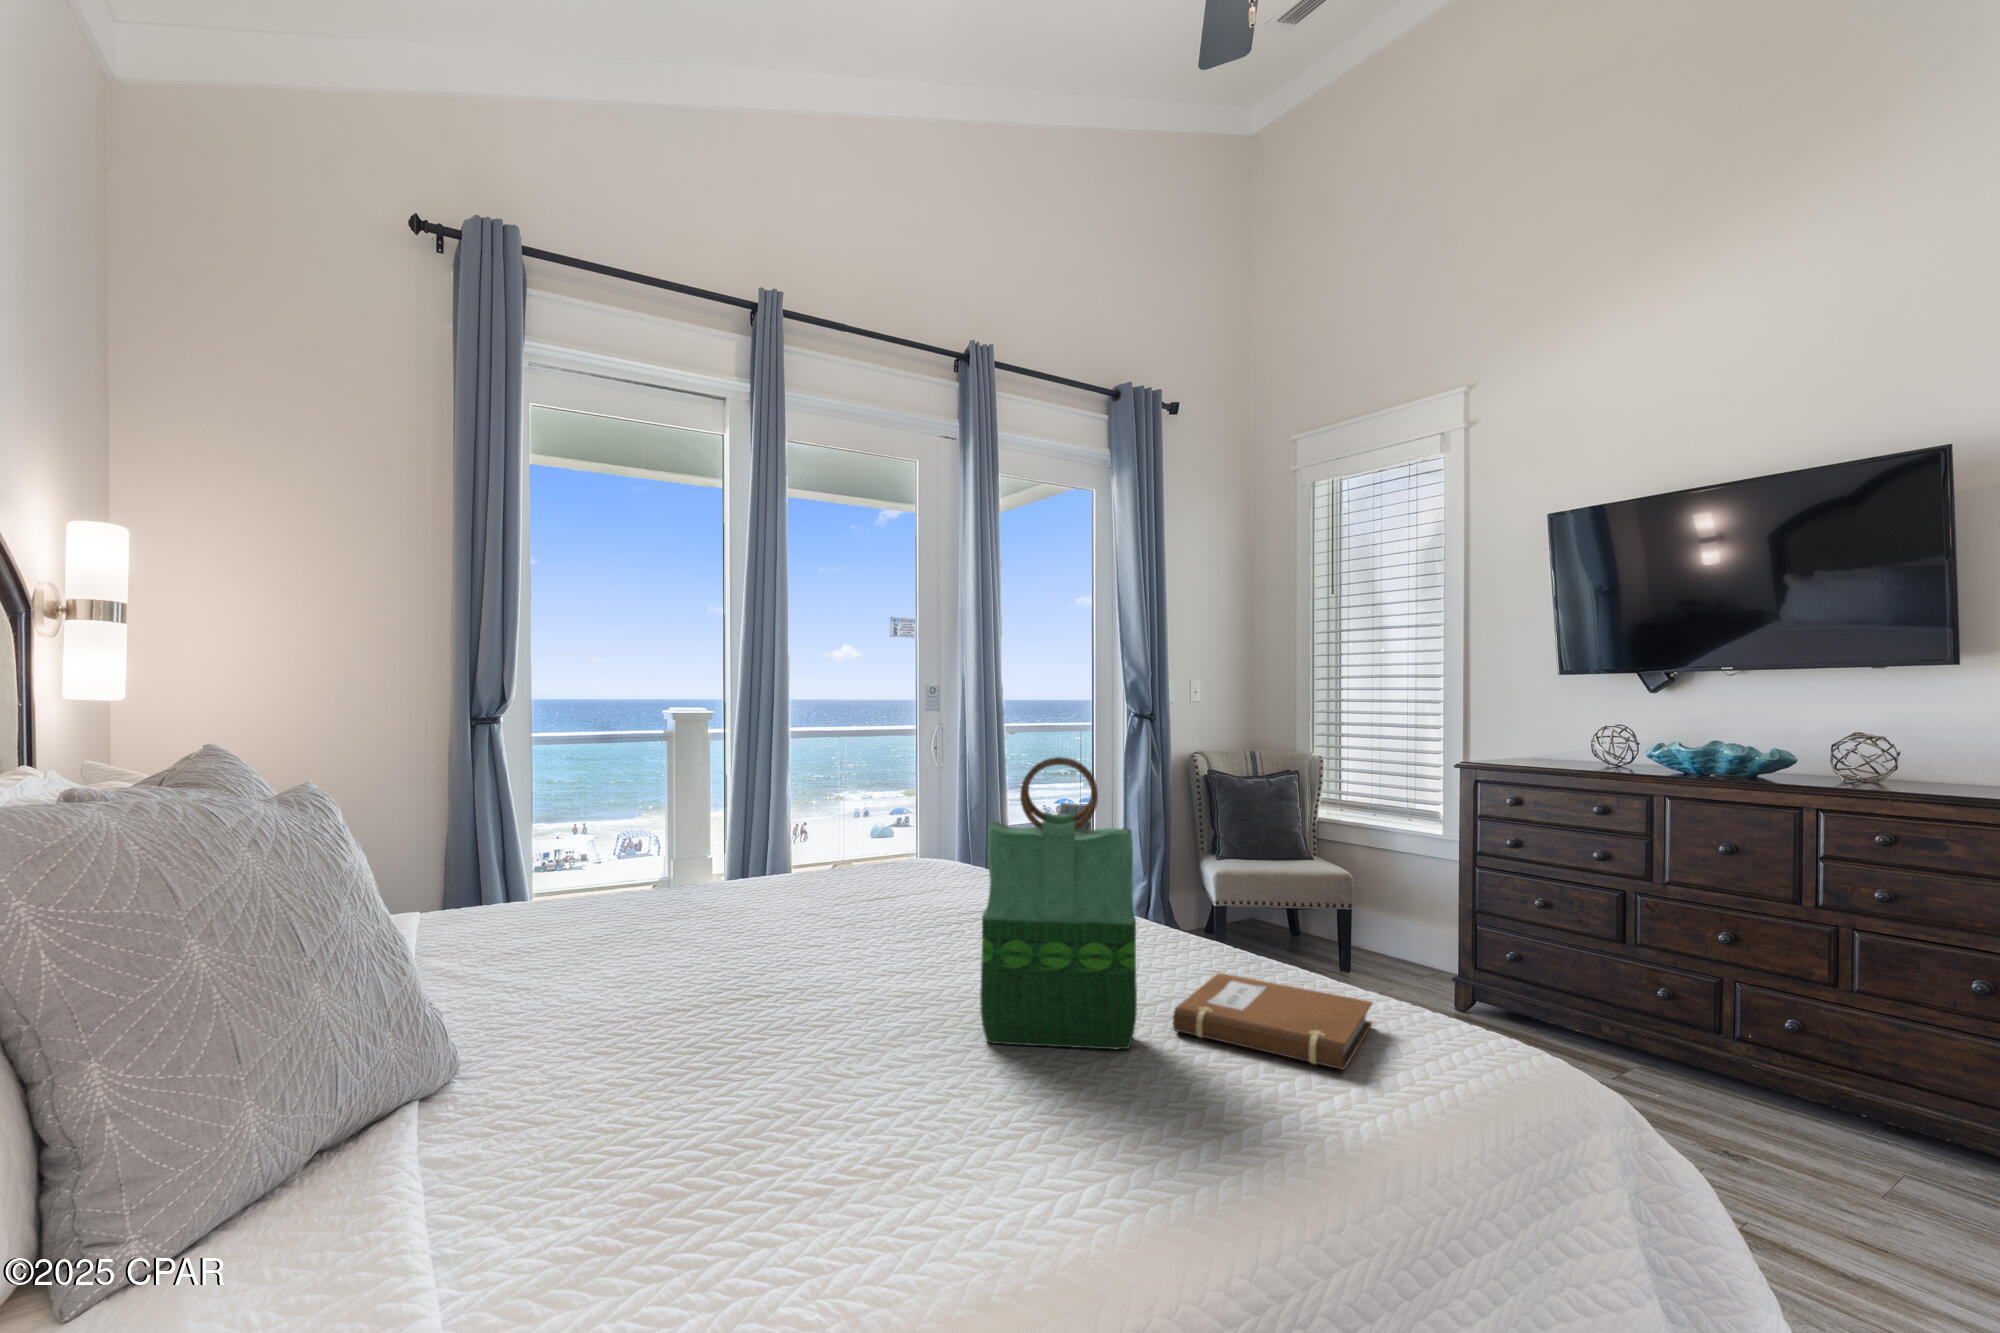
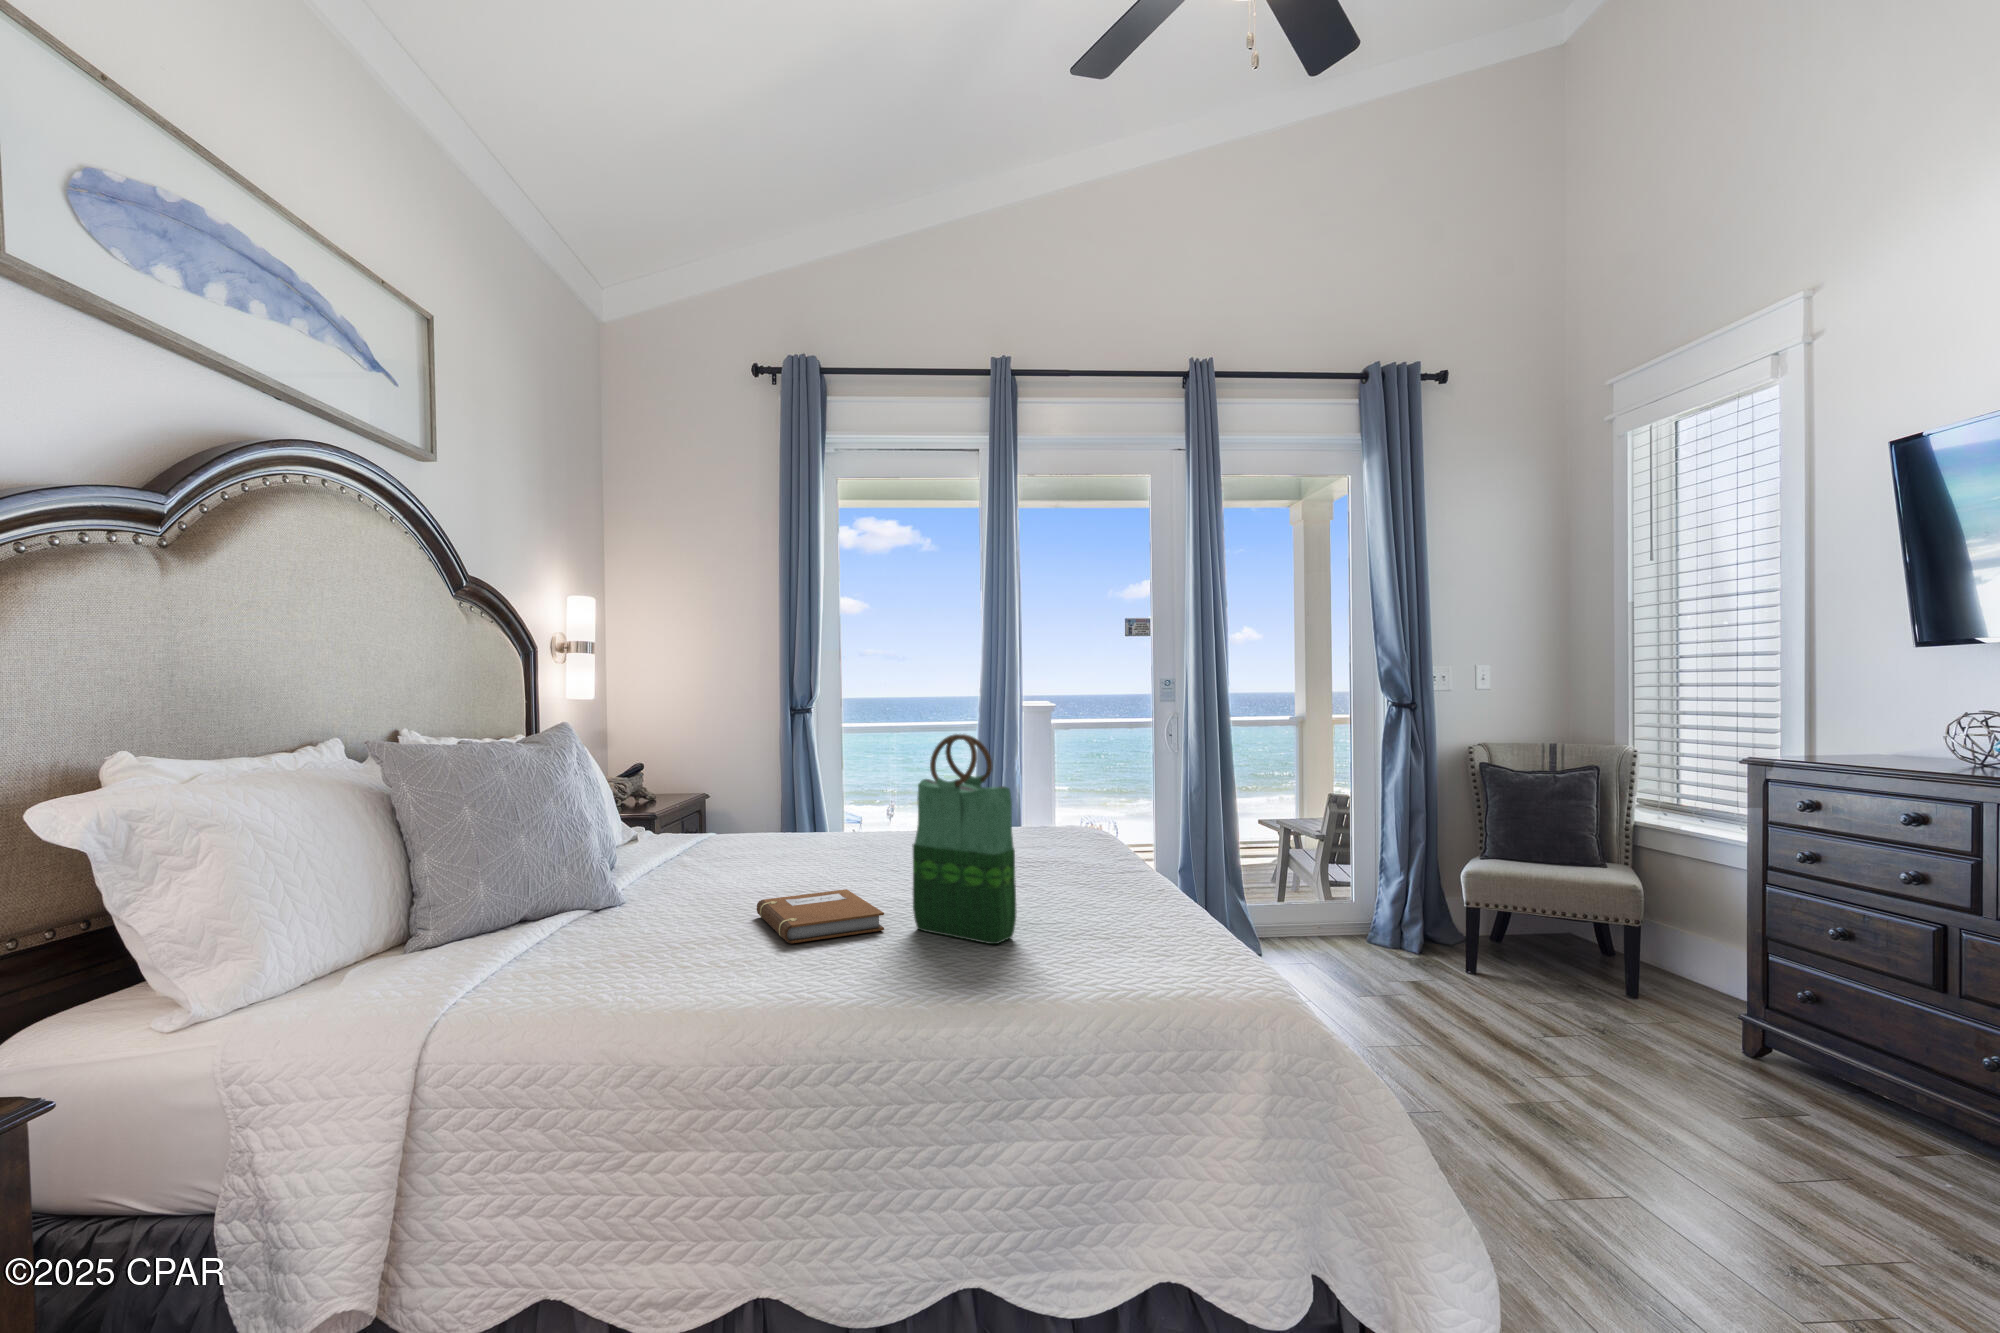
notebook: present [1173,973,1372,1070] -> present [757,889,884,943]

